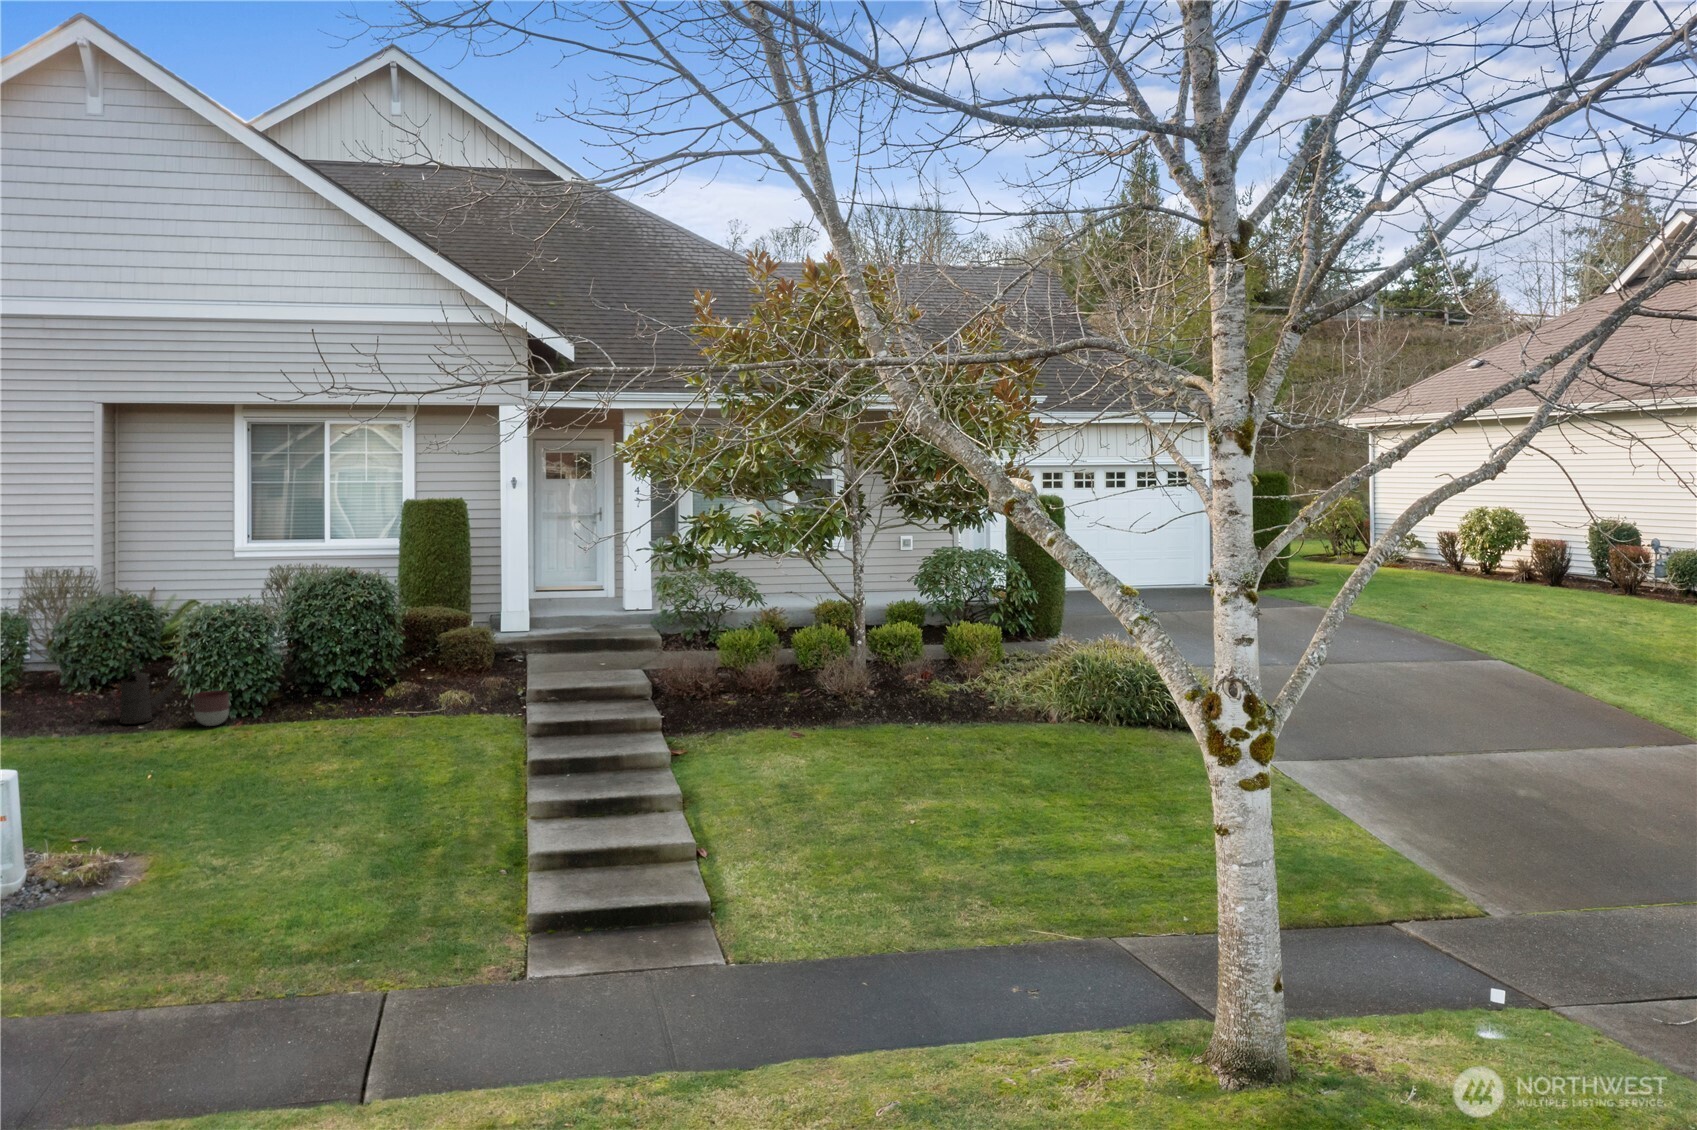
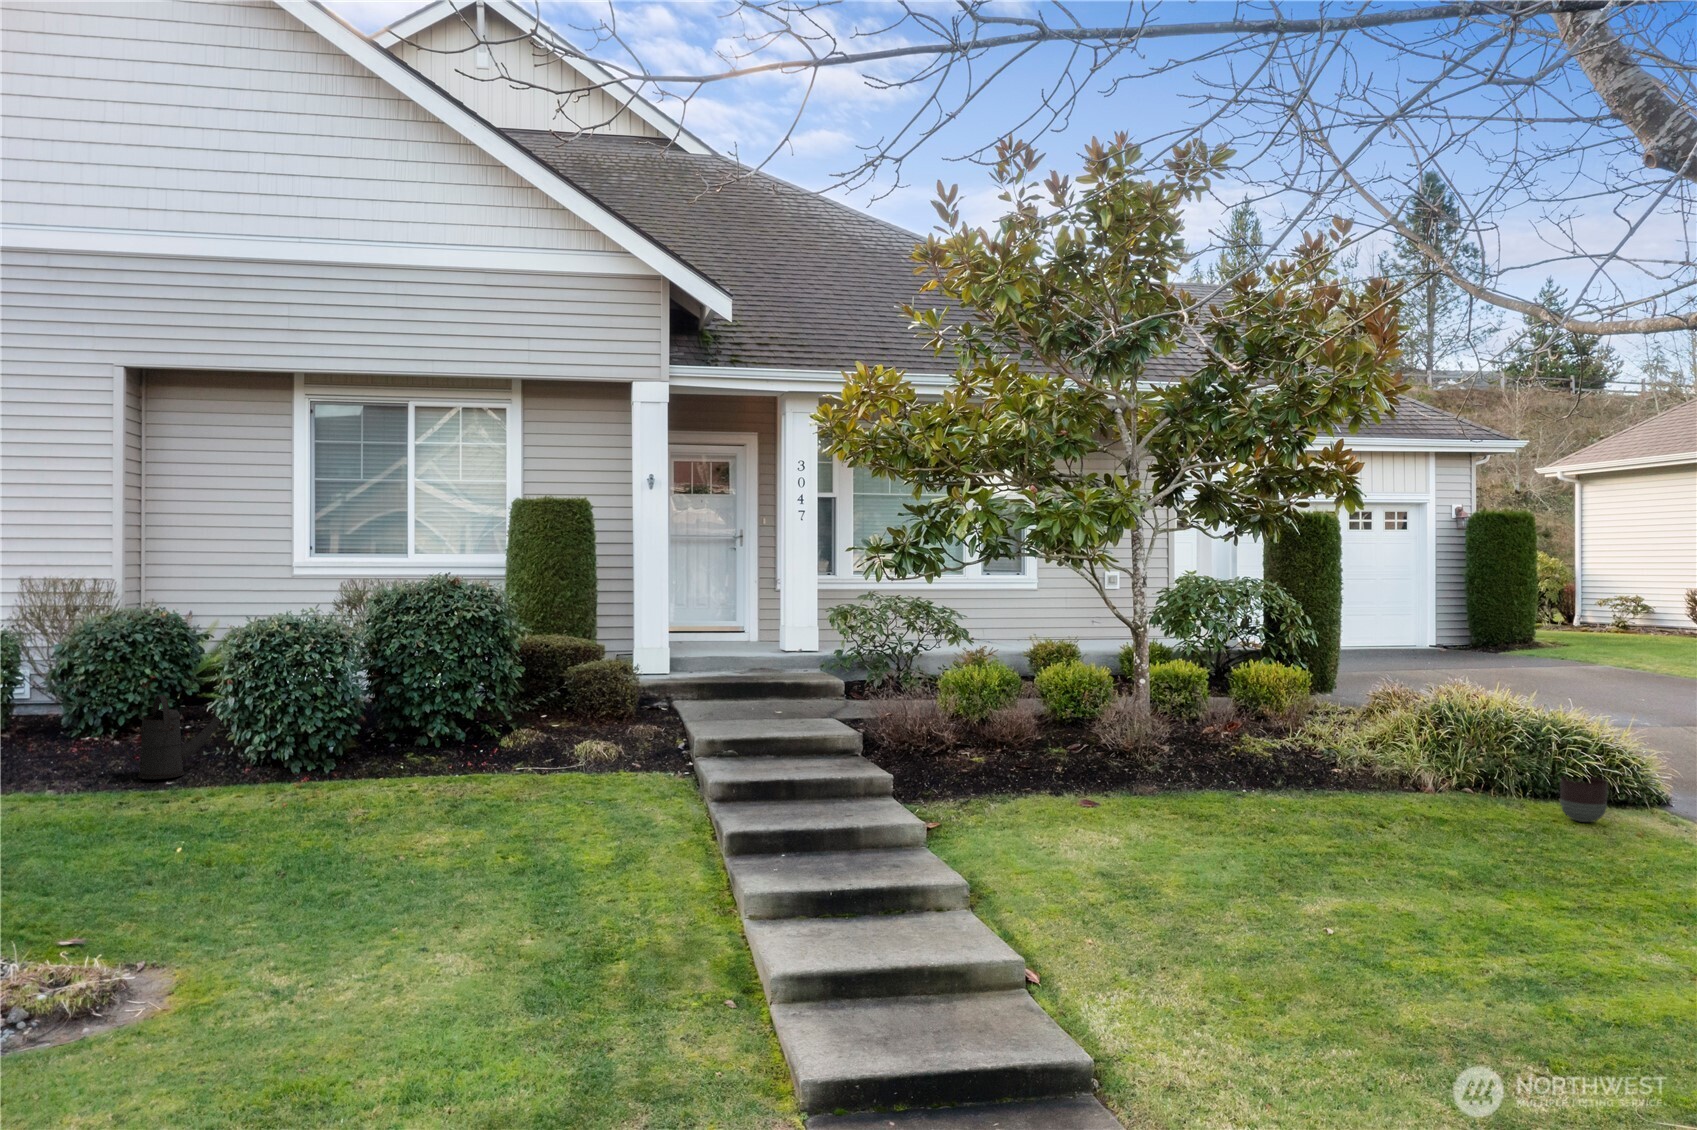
planter: present [193,690,229,726] -> present [1560,776,1608,822]

